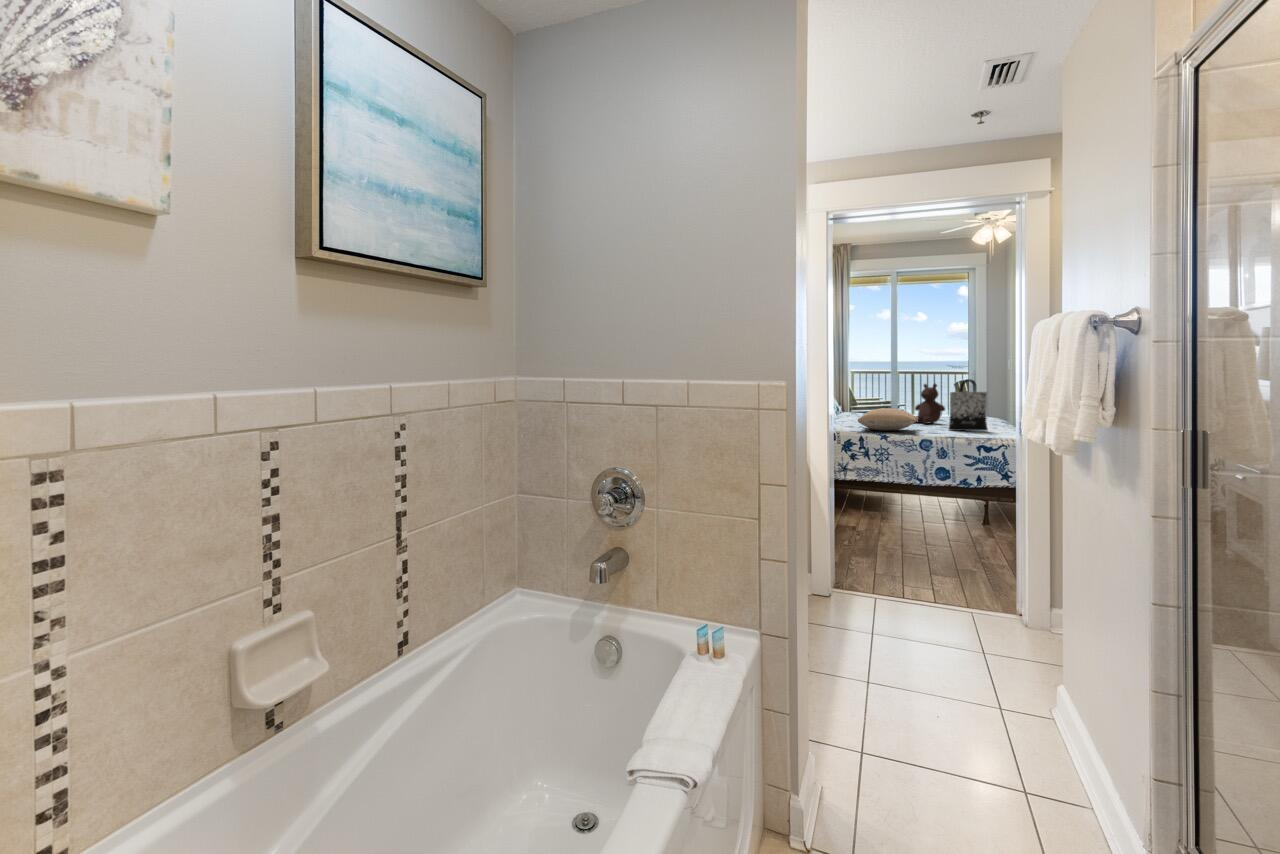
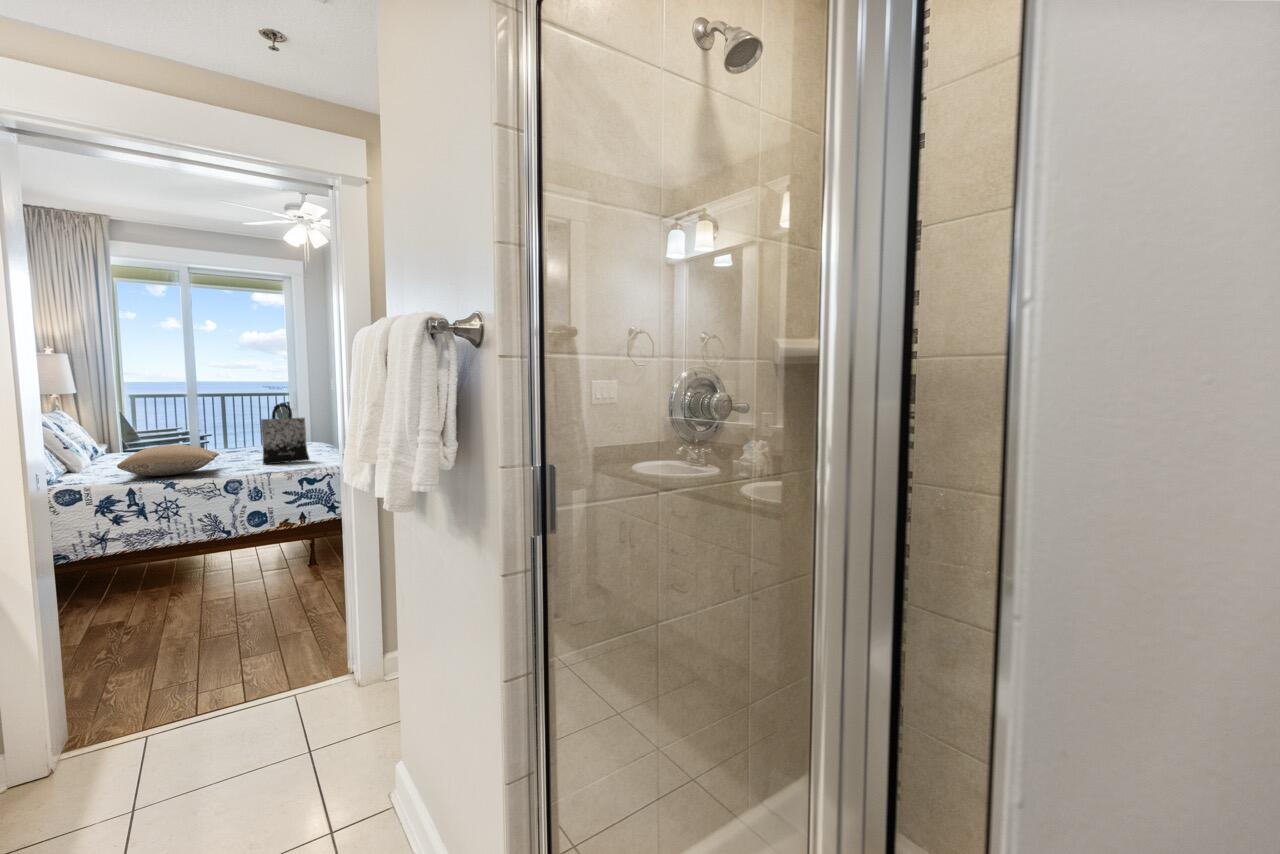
teddy bear: present [915,384,945,424] -> none [212,409,259,459]

